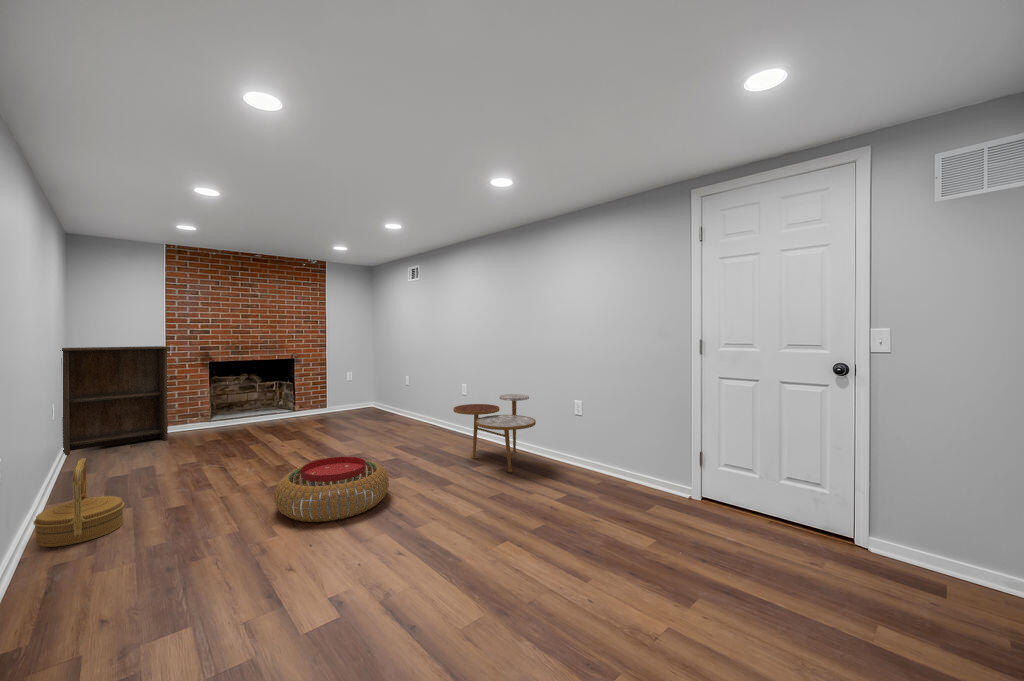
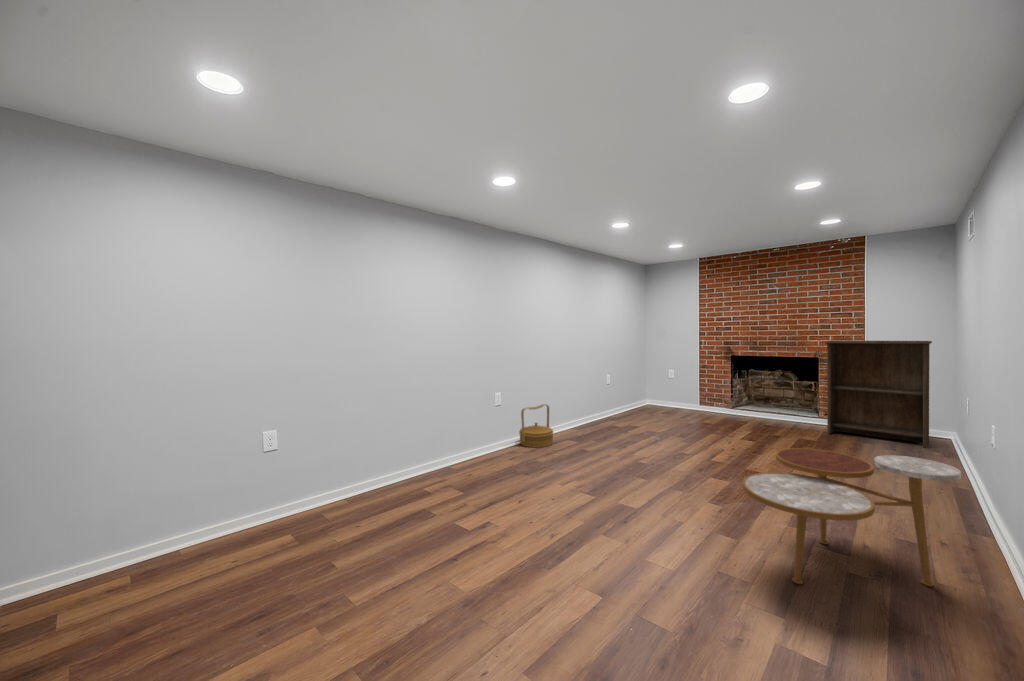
bookshelf: present [60,346,169,455] -> present [825,341,932,448]
pouf: present [274,457,389,522] -> none [555,447,652,504]

